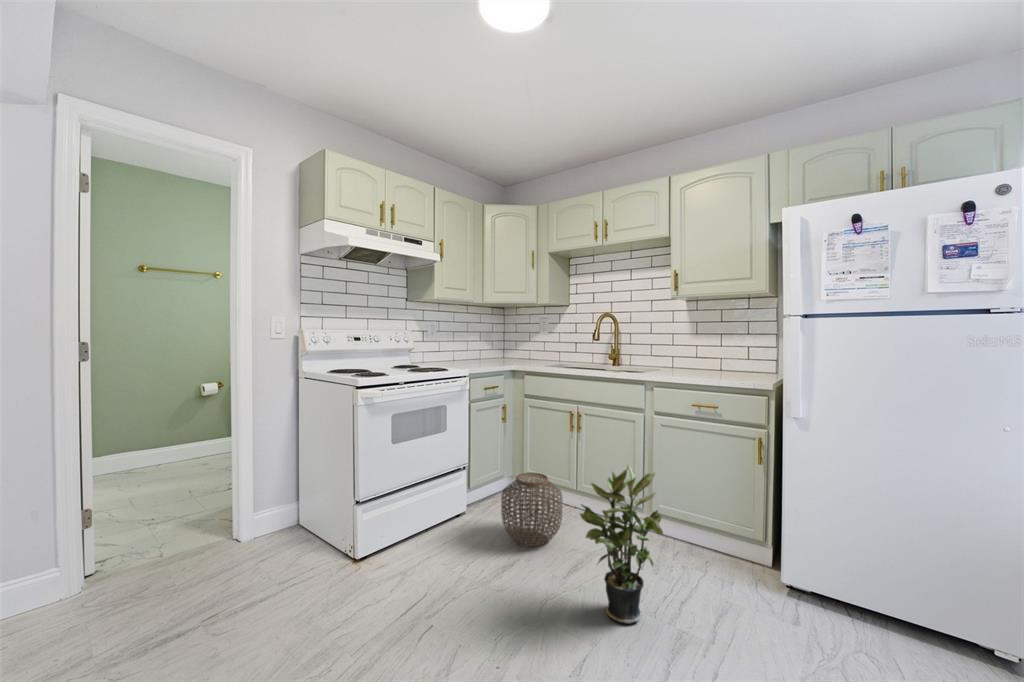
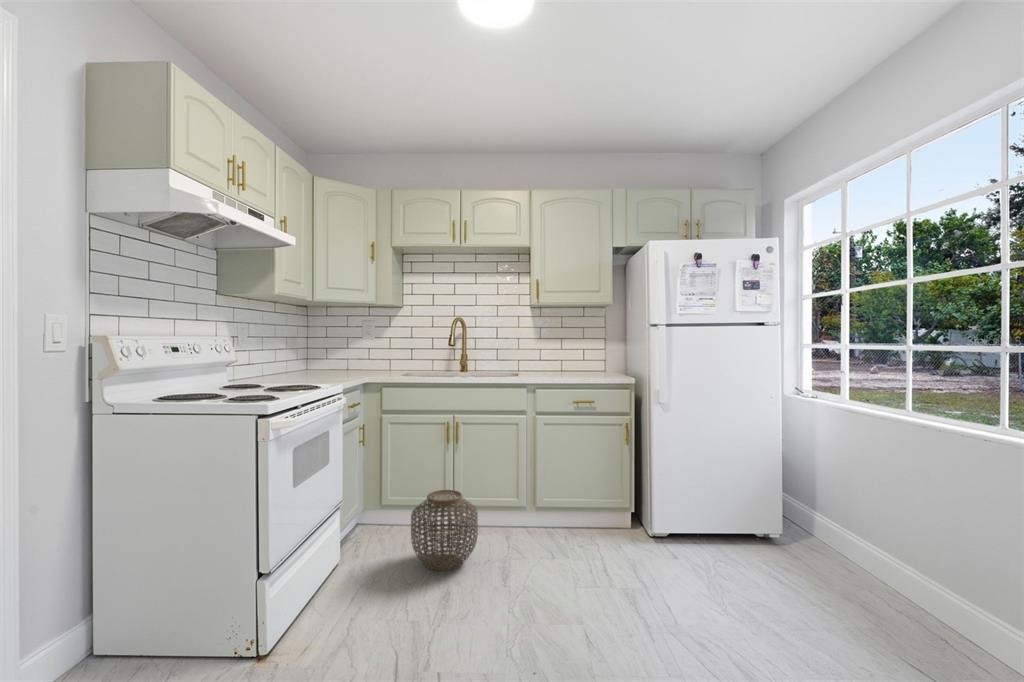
potted plant: present [580,465,663,624] -> none [547,457,615,600]

